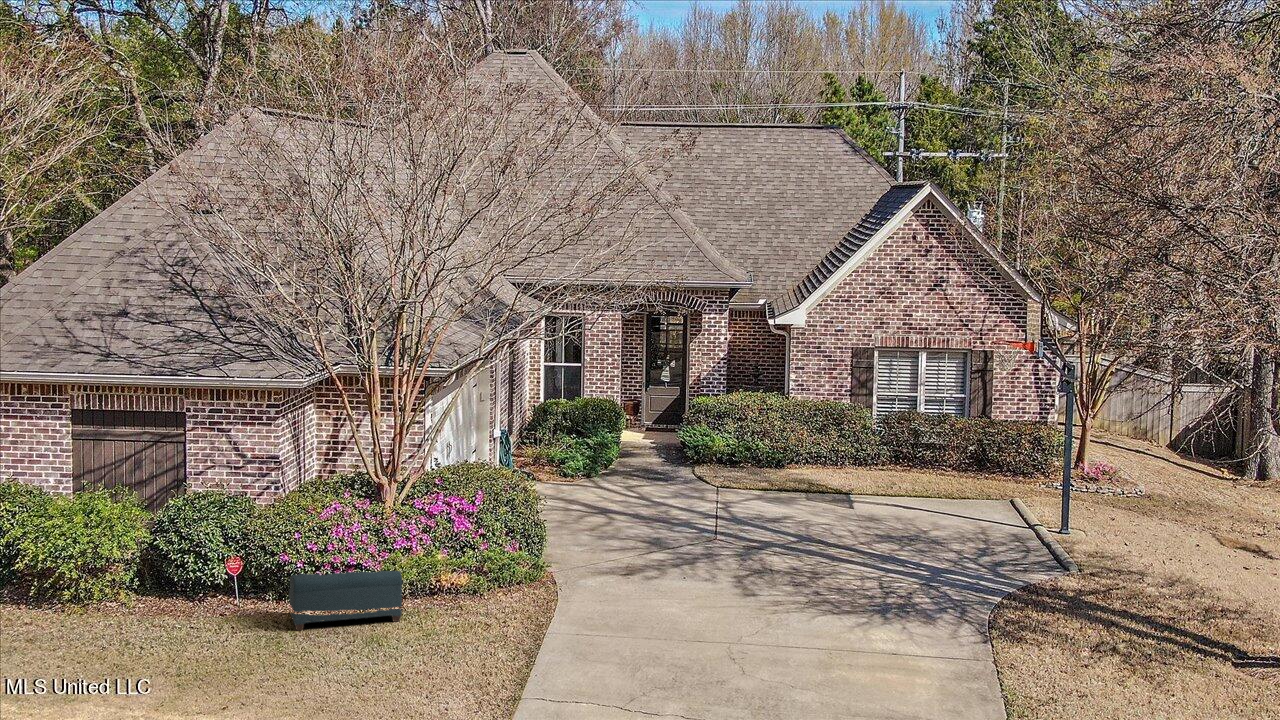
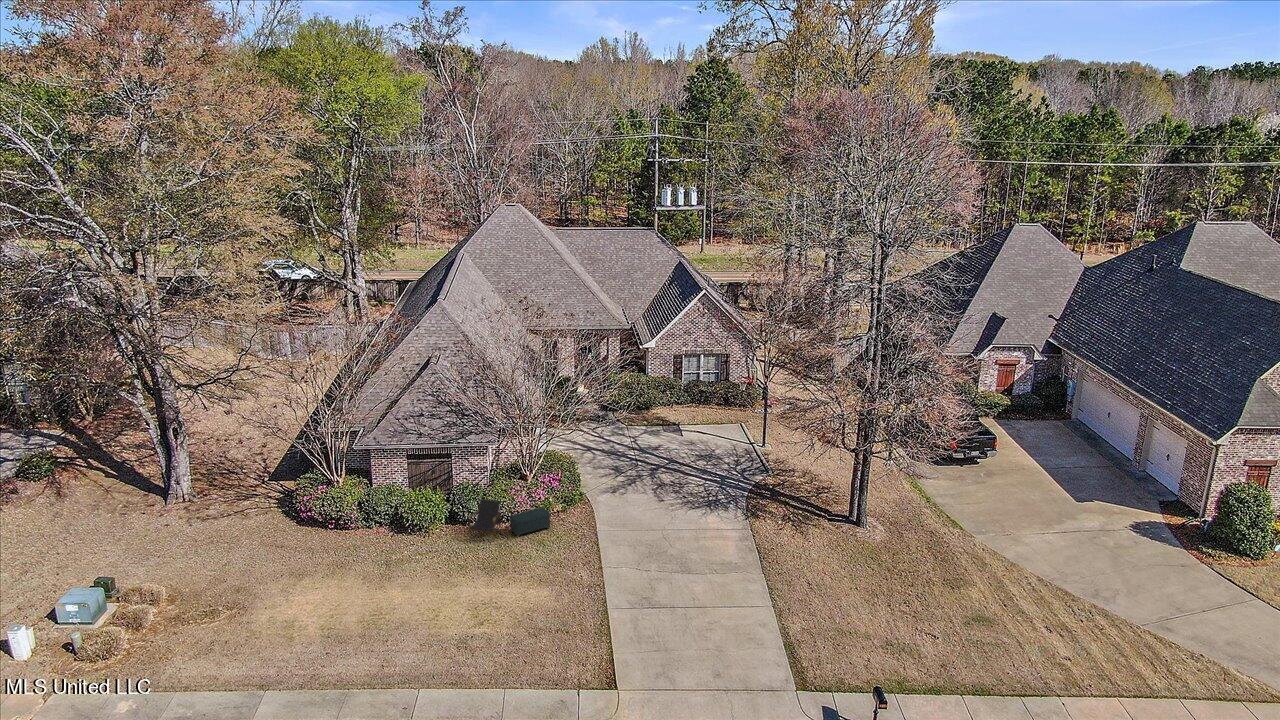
lounge chair: none [165,522,269,631] -> present [469,499,501,539]

